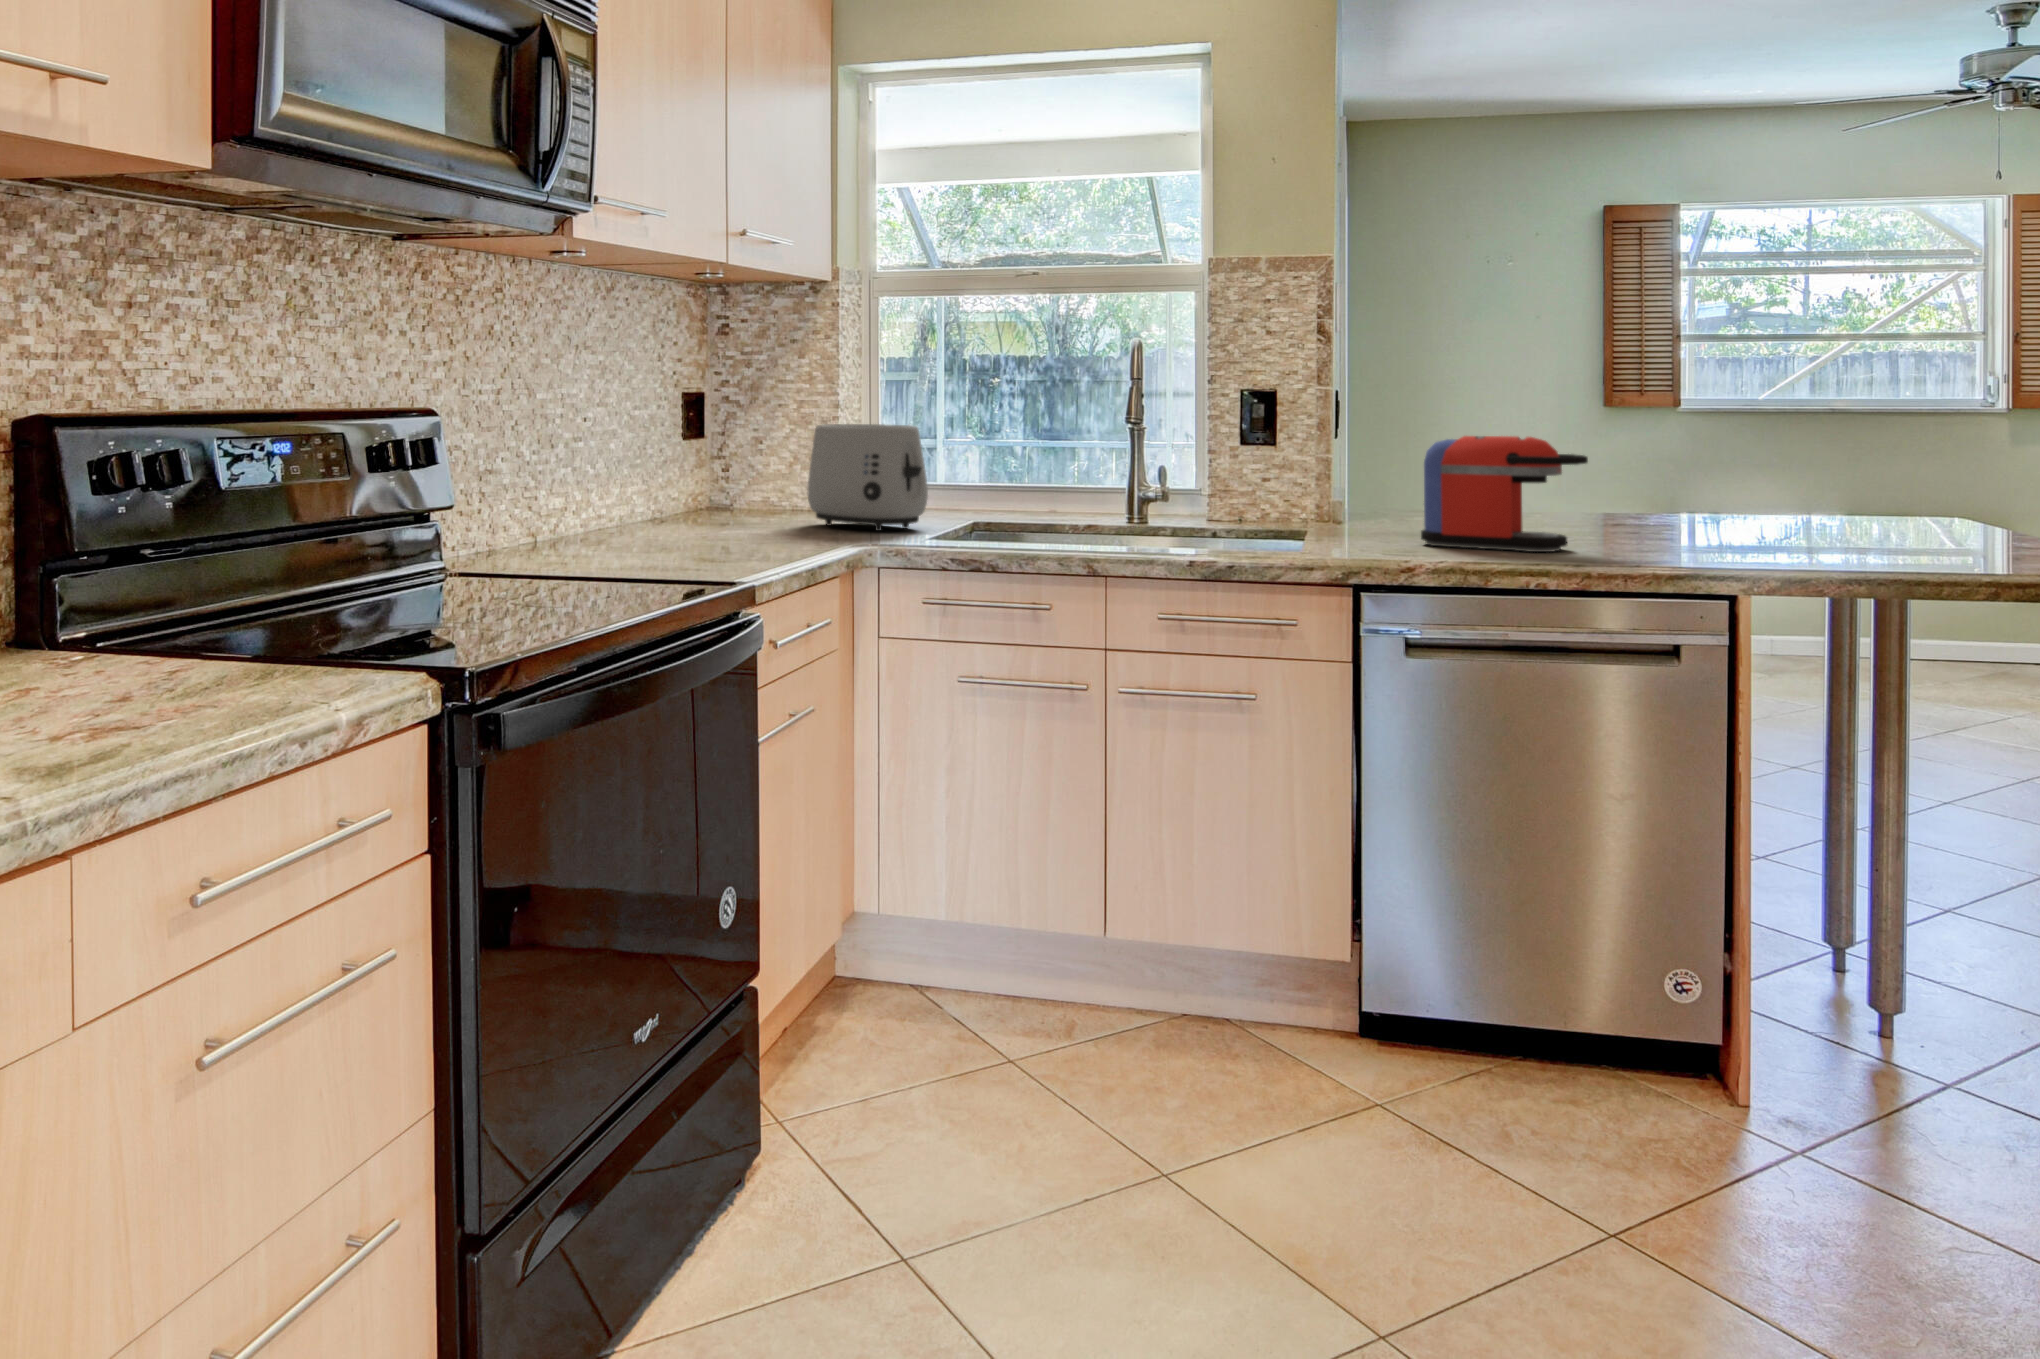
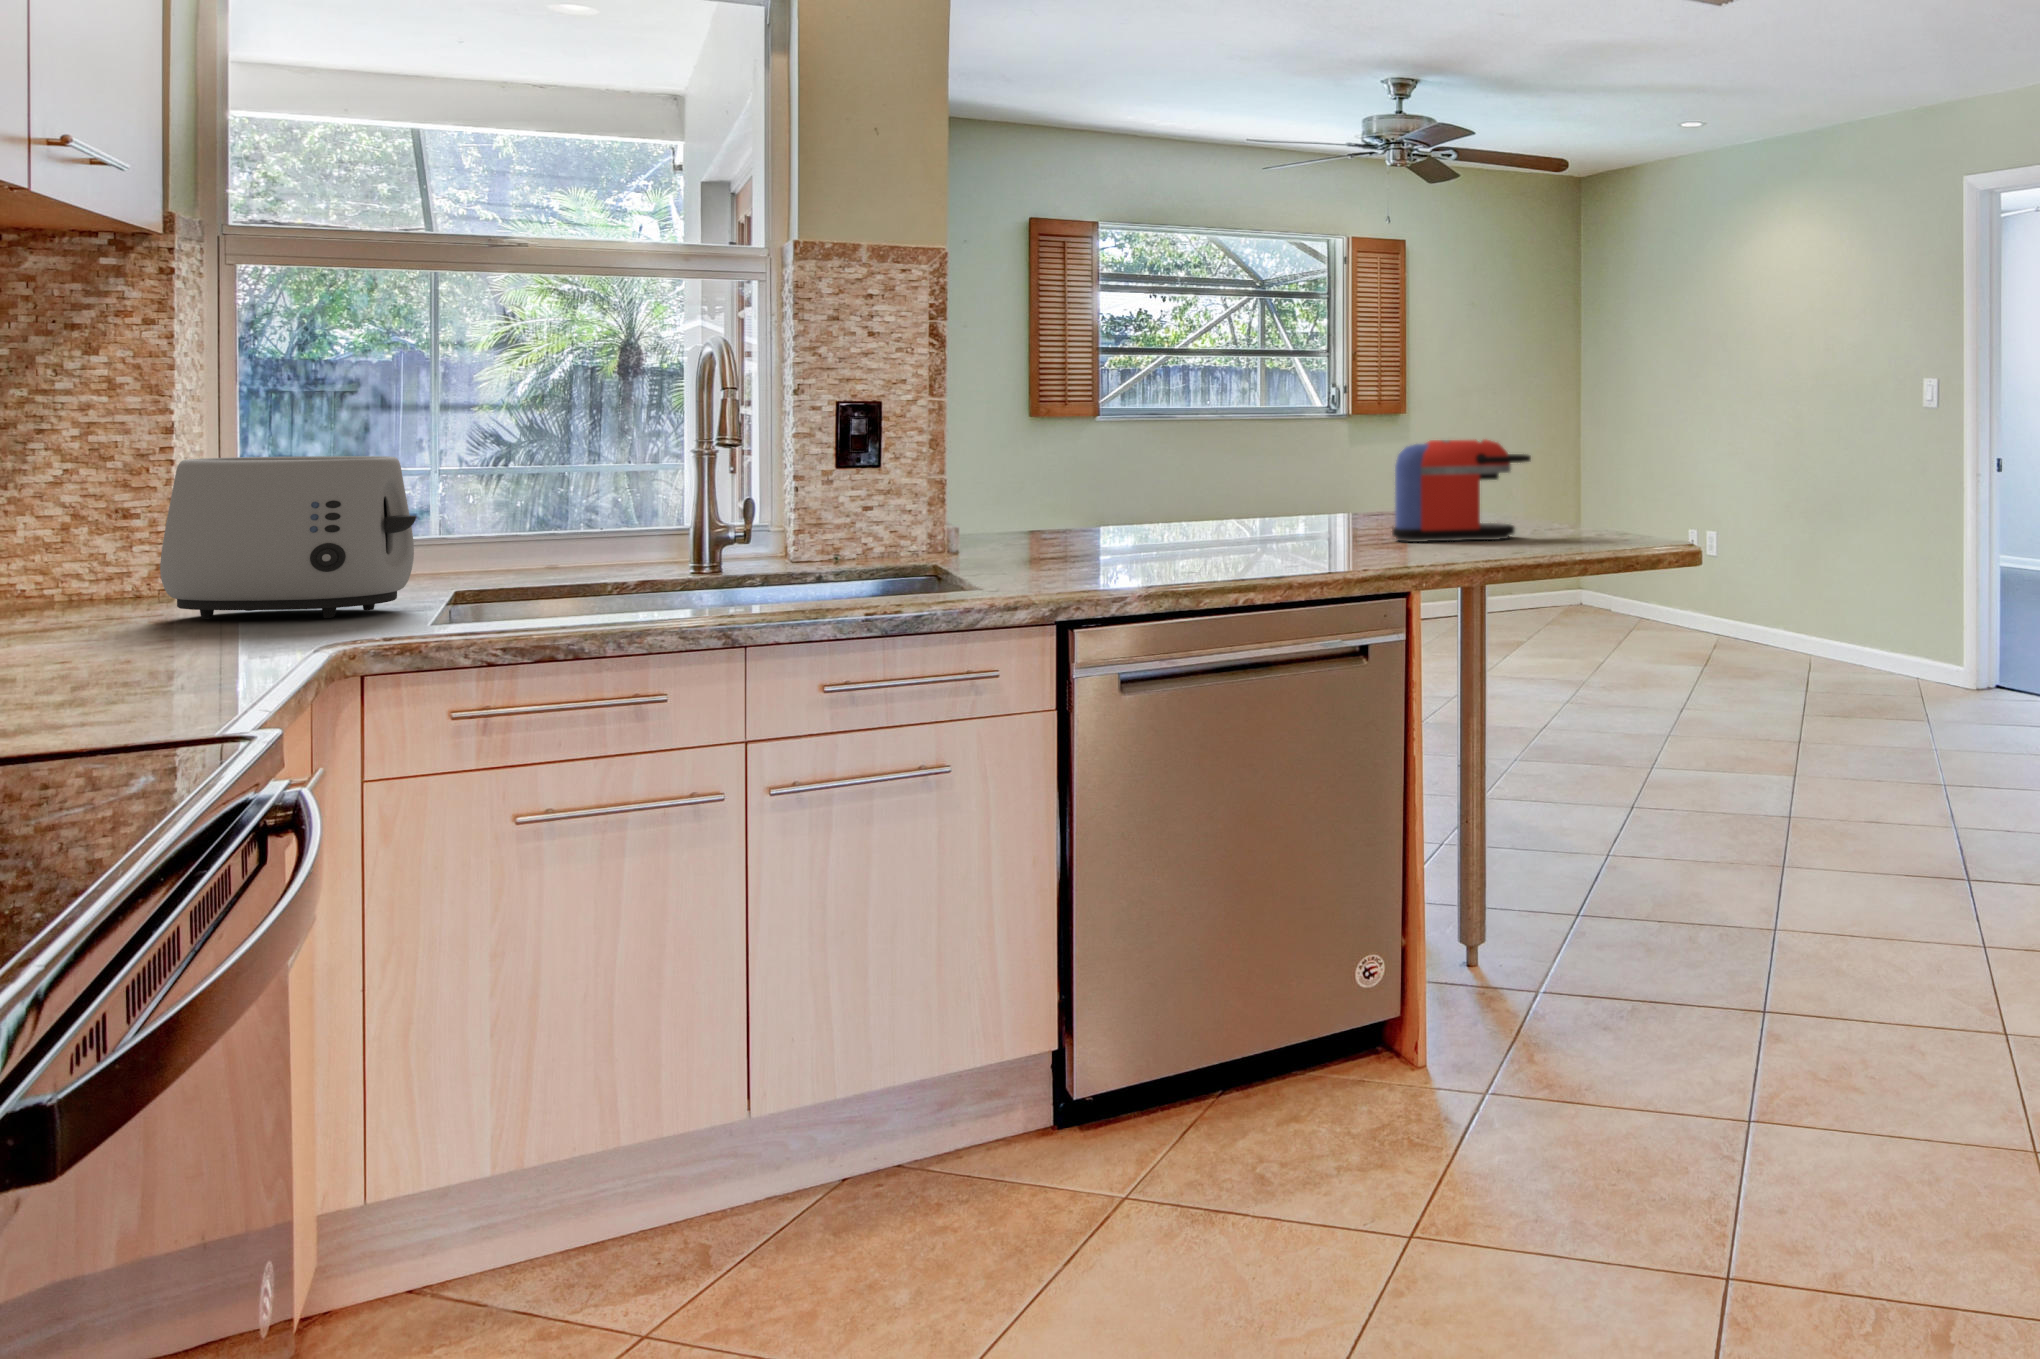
coffee maker: present [1421,436,1588,552] -> present [1392,440,1531,542]

